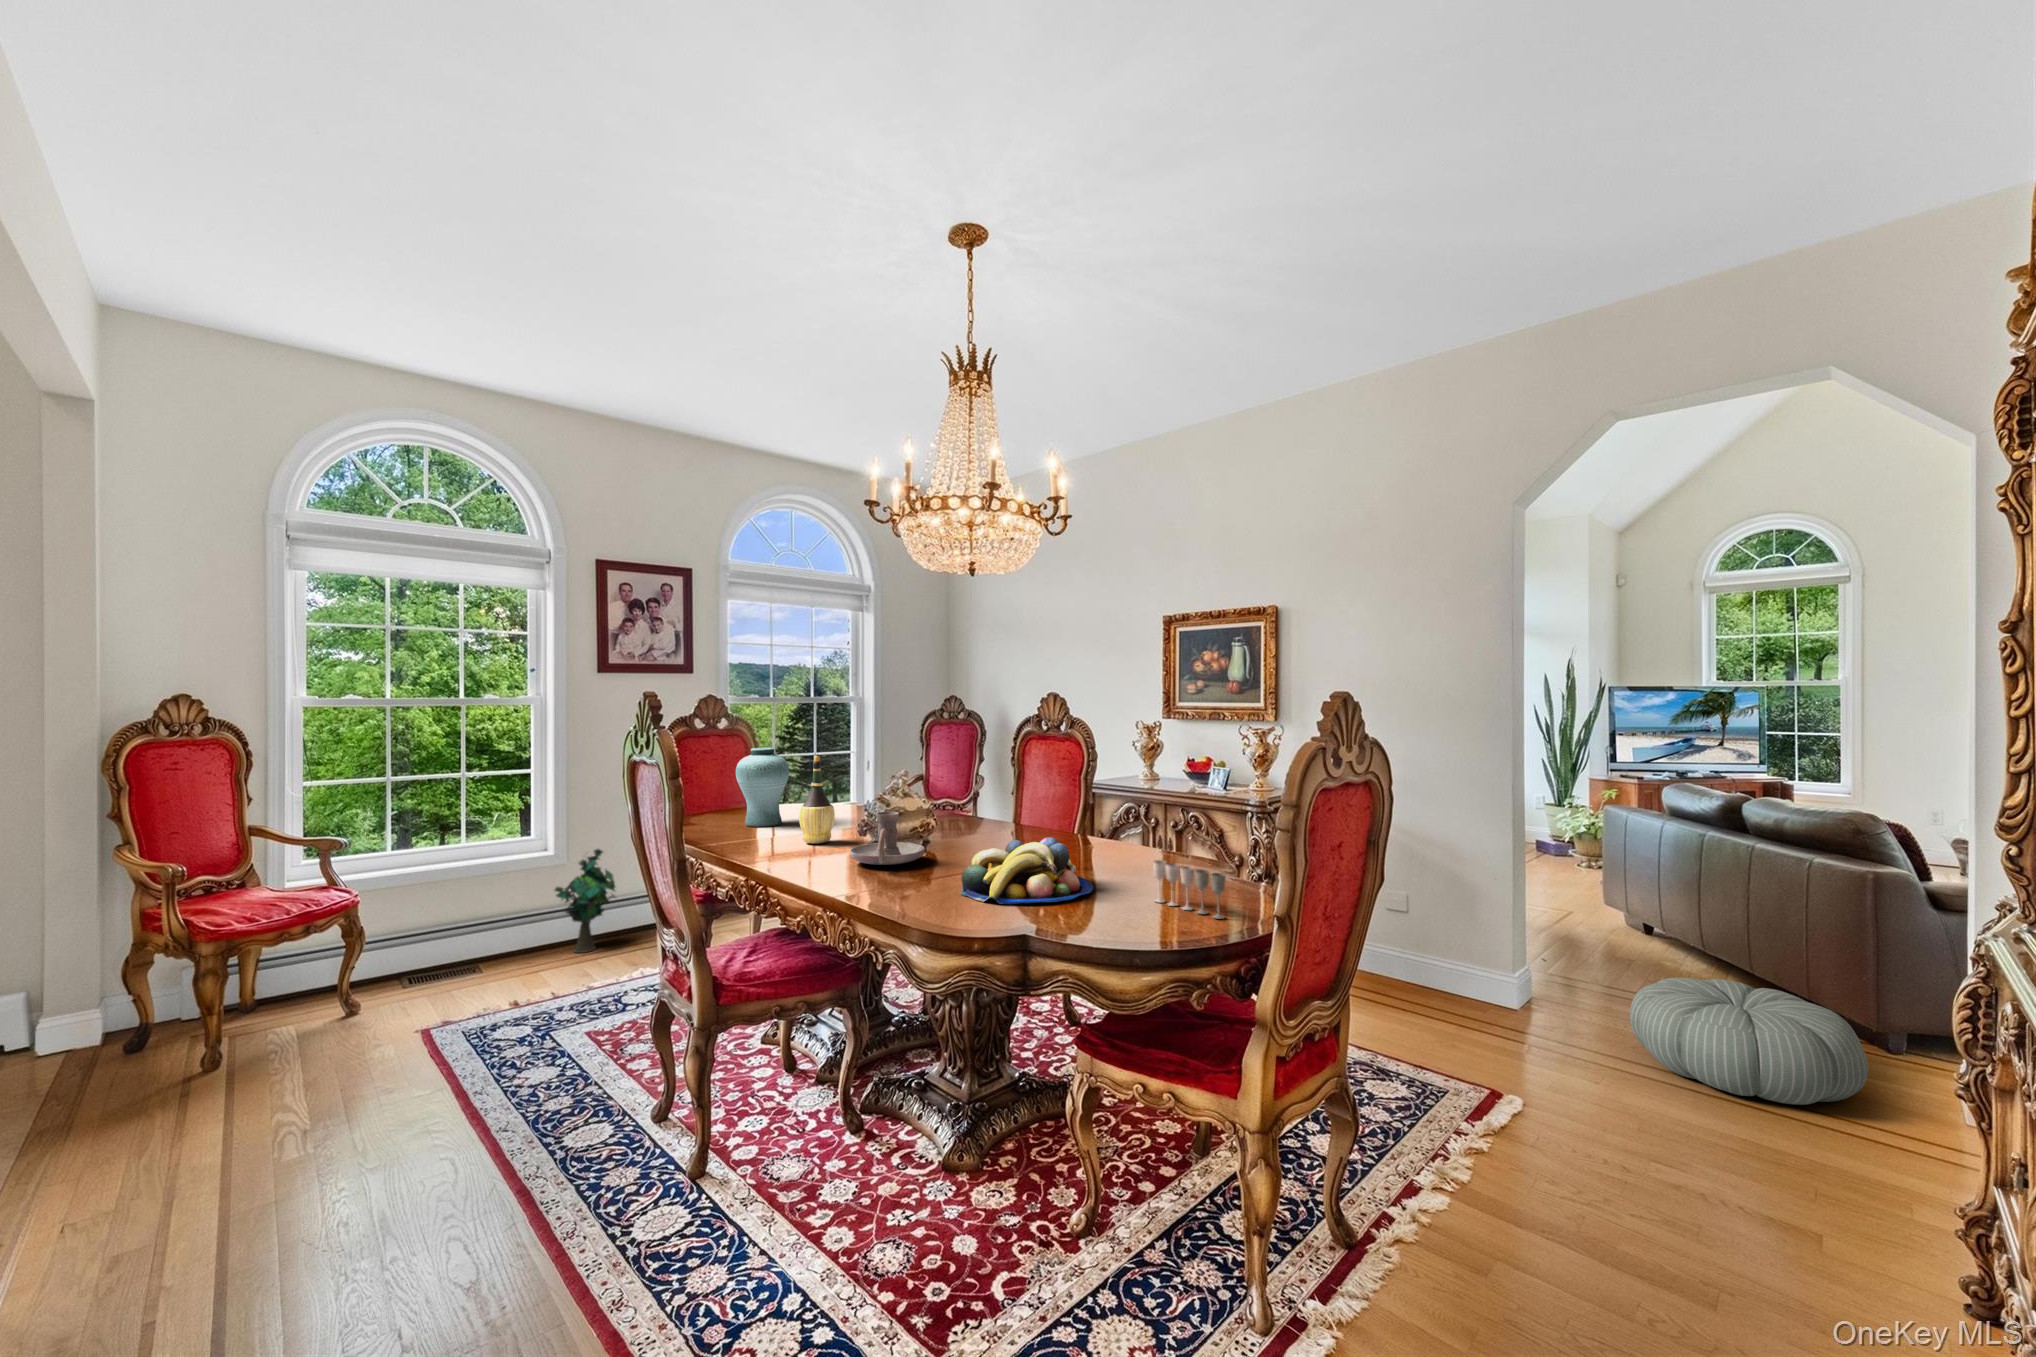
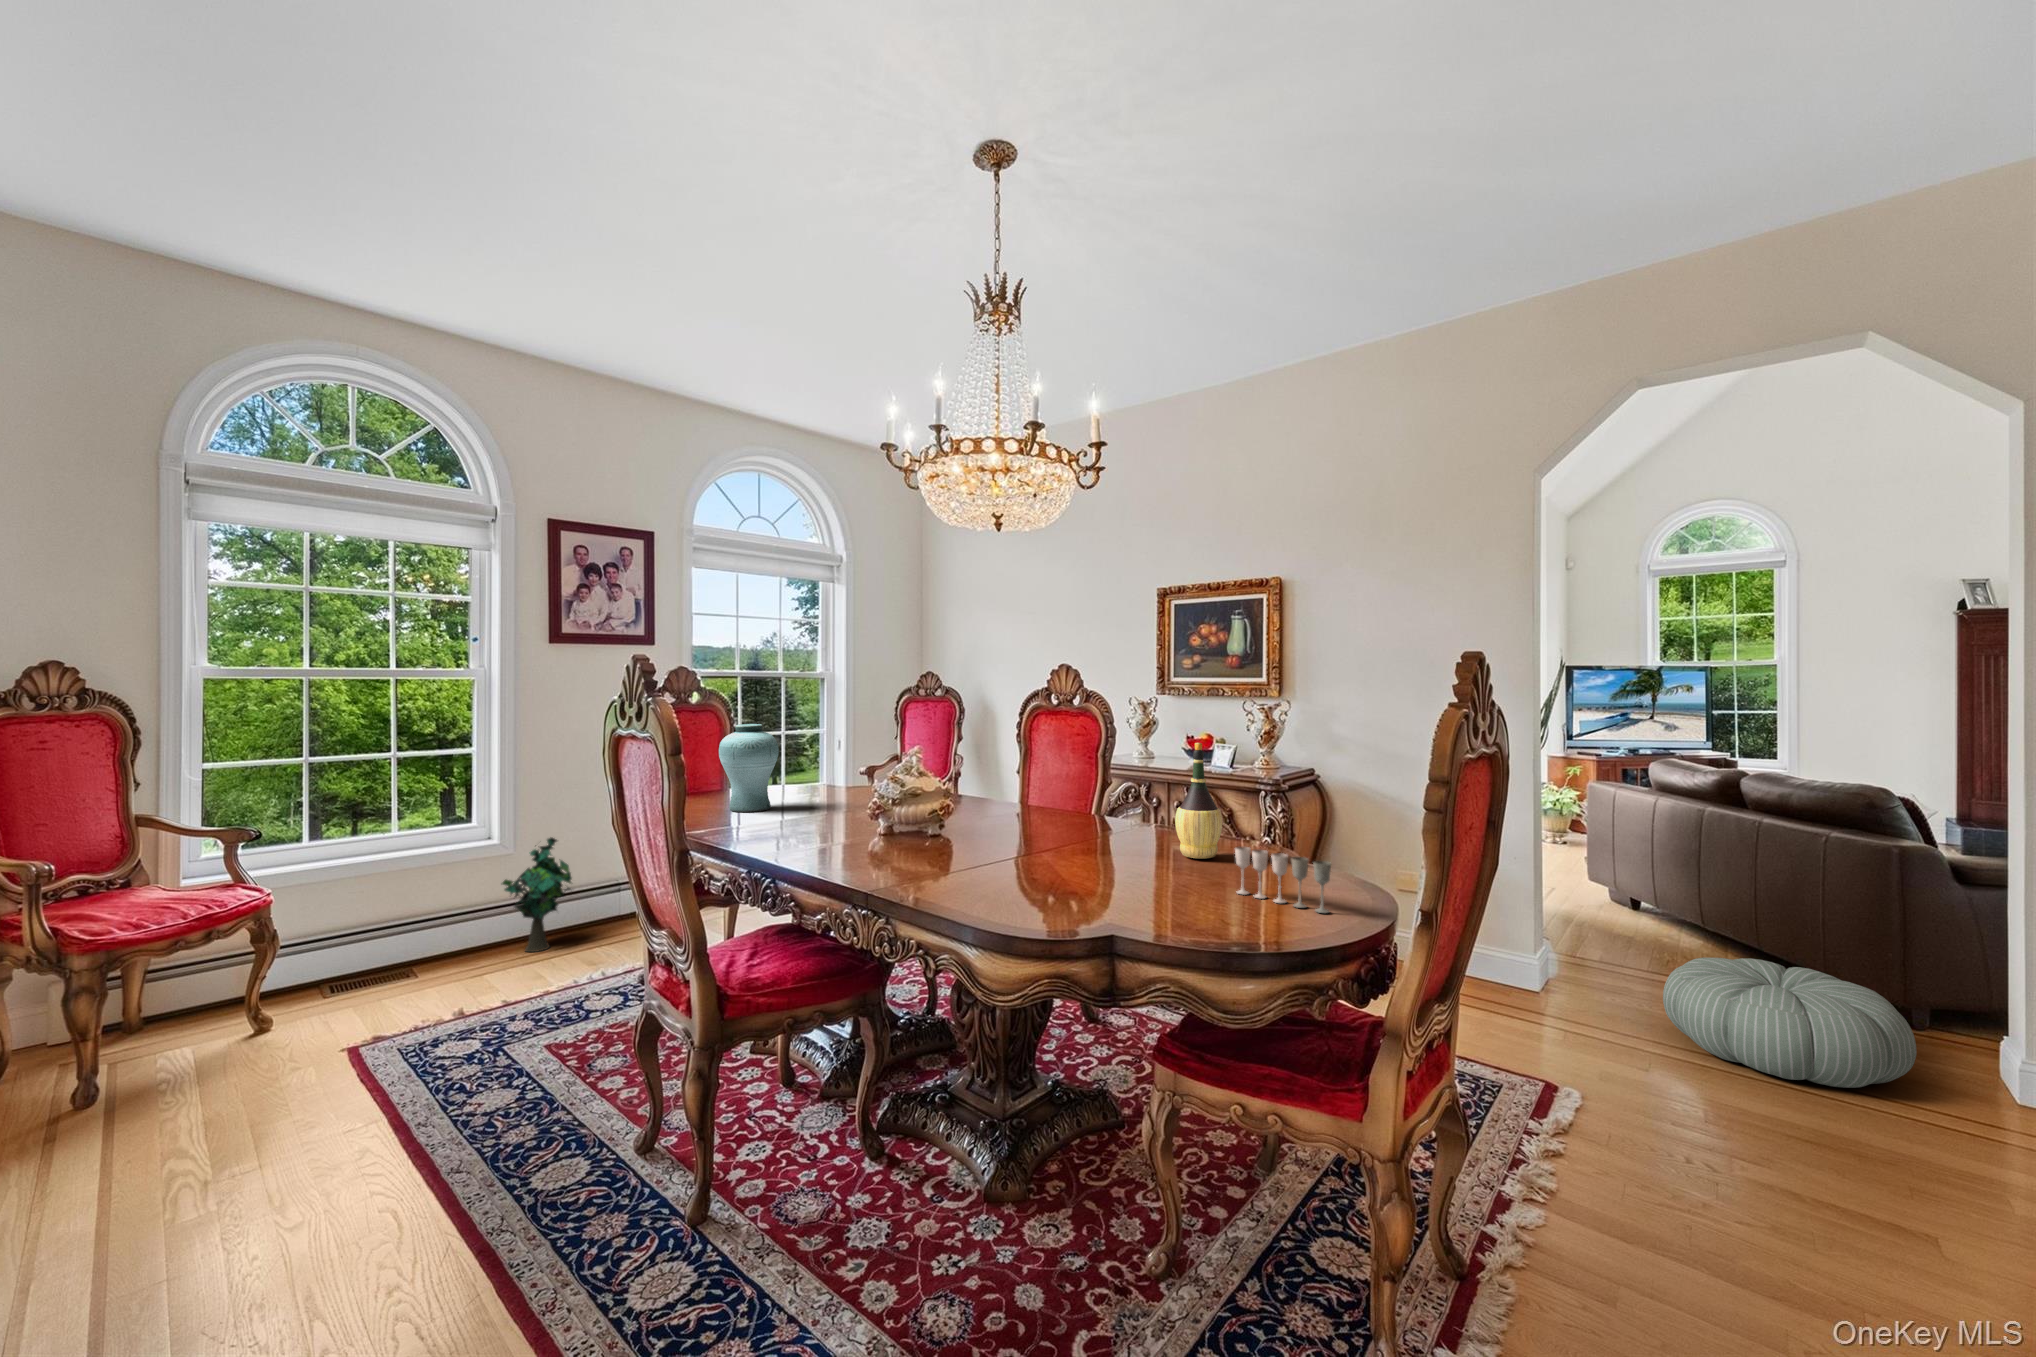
wine bottle: present [799,756,835,843] -> present [1175,743,1222,858]
candle holder: present [850,812,925,865] -> none [867,794,951,854]
fruit bowl: present [961,837,1093,904] -> none [1010,821,1161,899]

